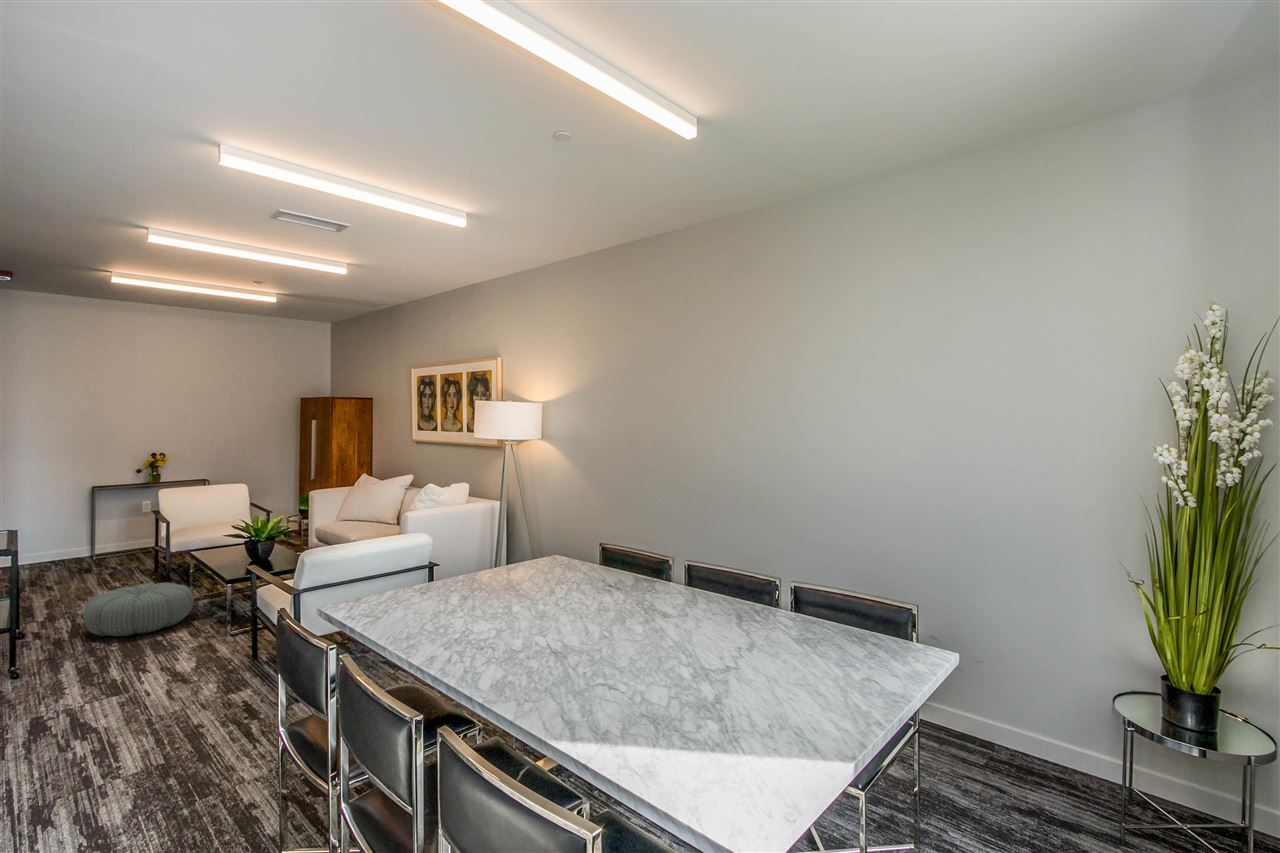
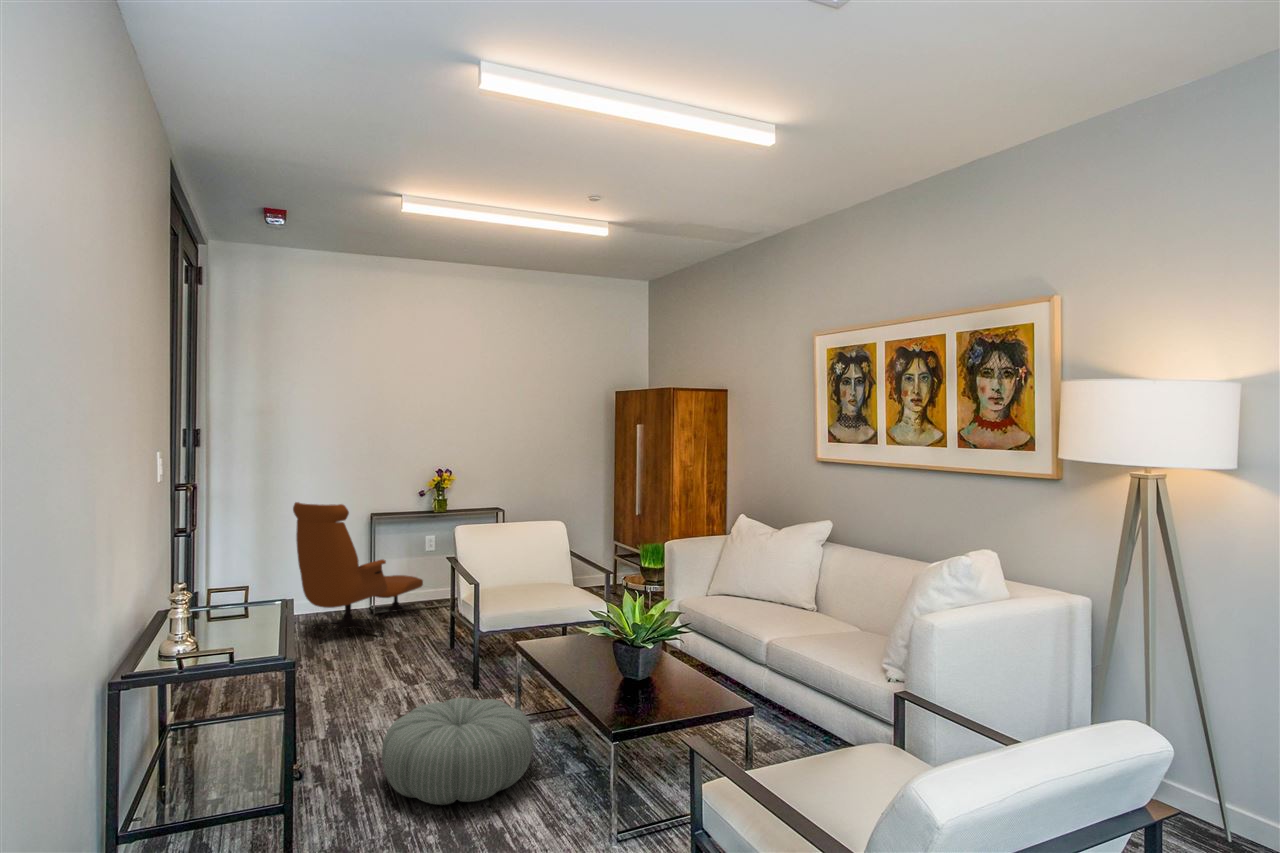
lounge chair: none [15,479,139,578] -> present [293,502,423,643]

